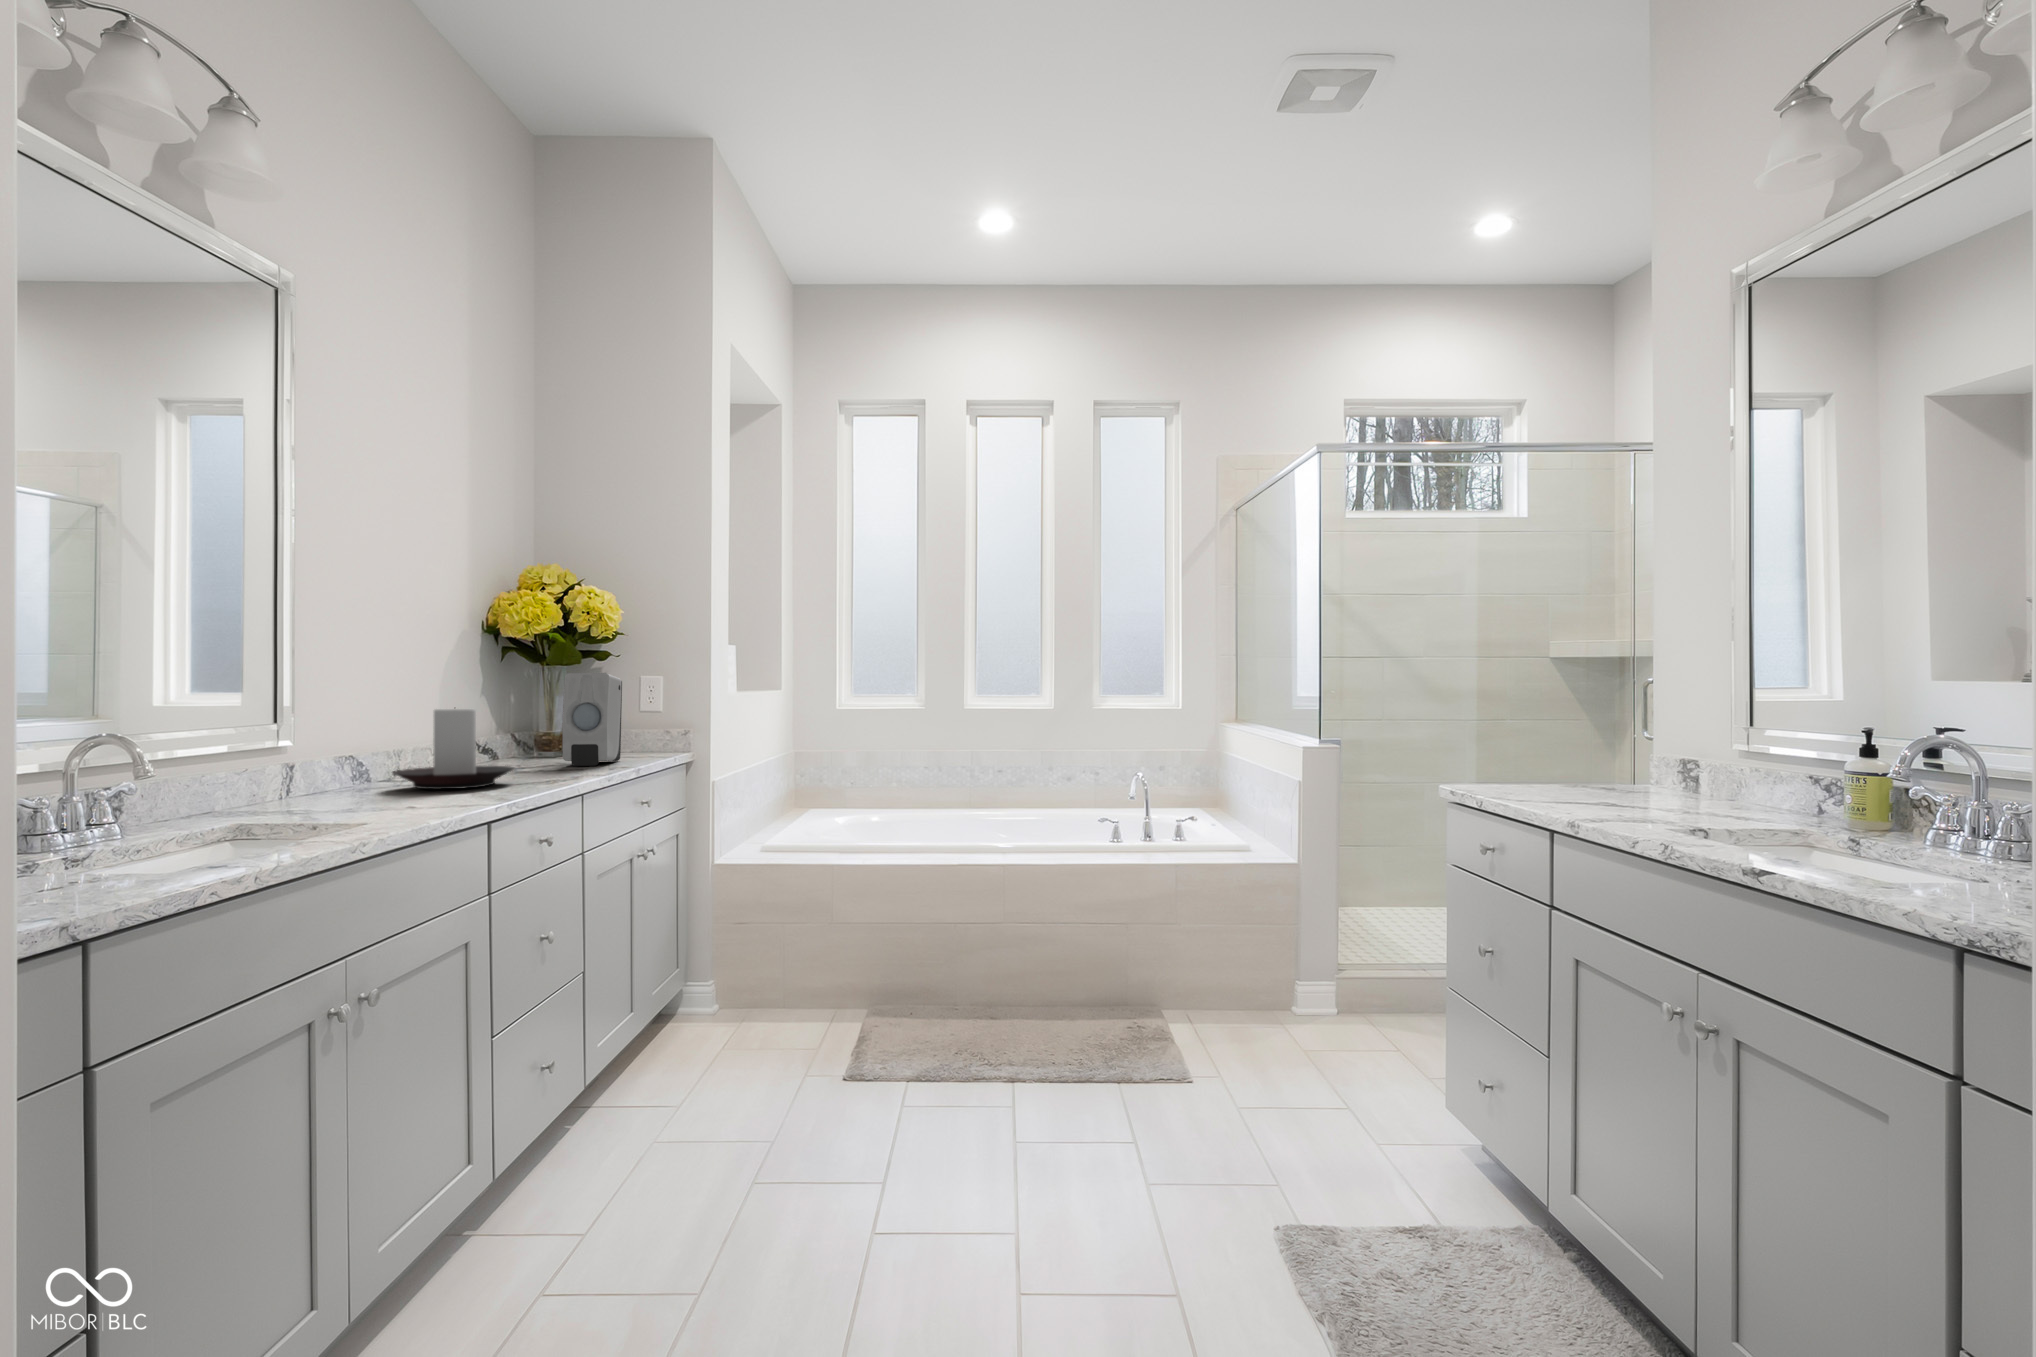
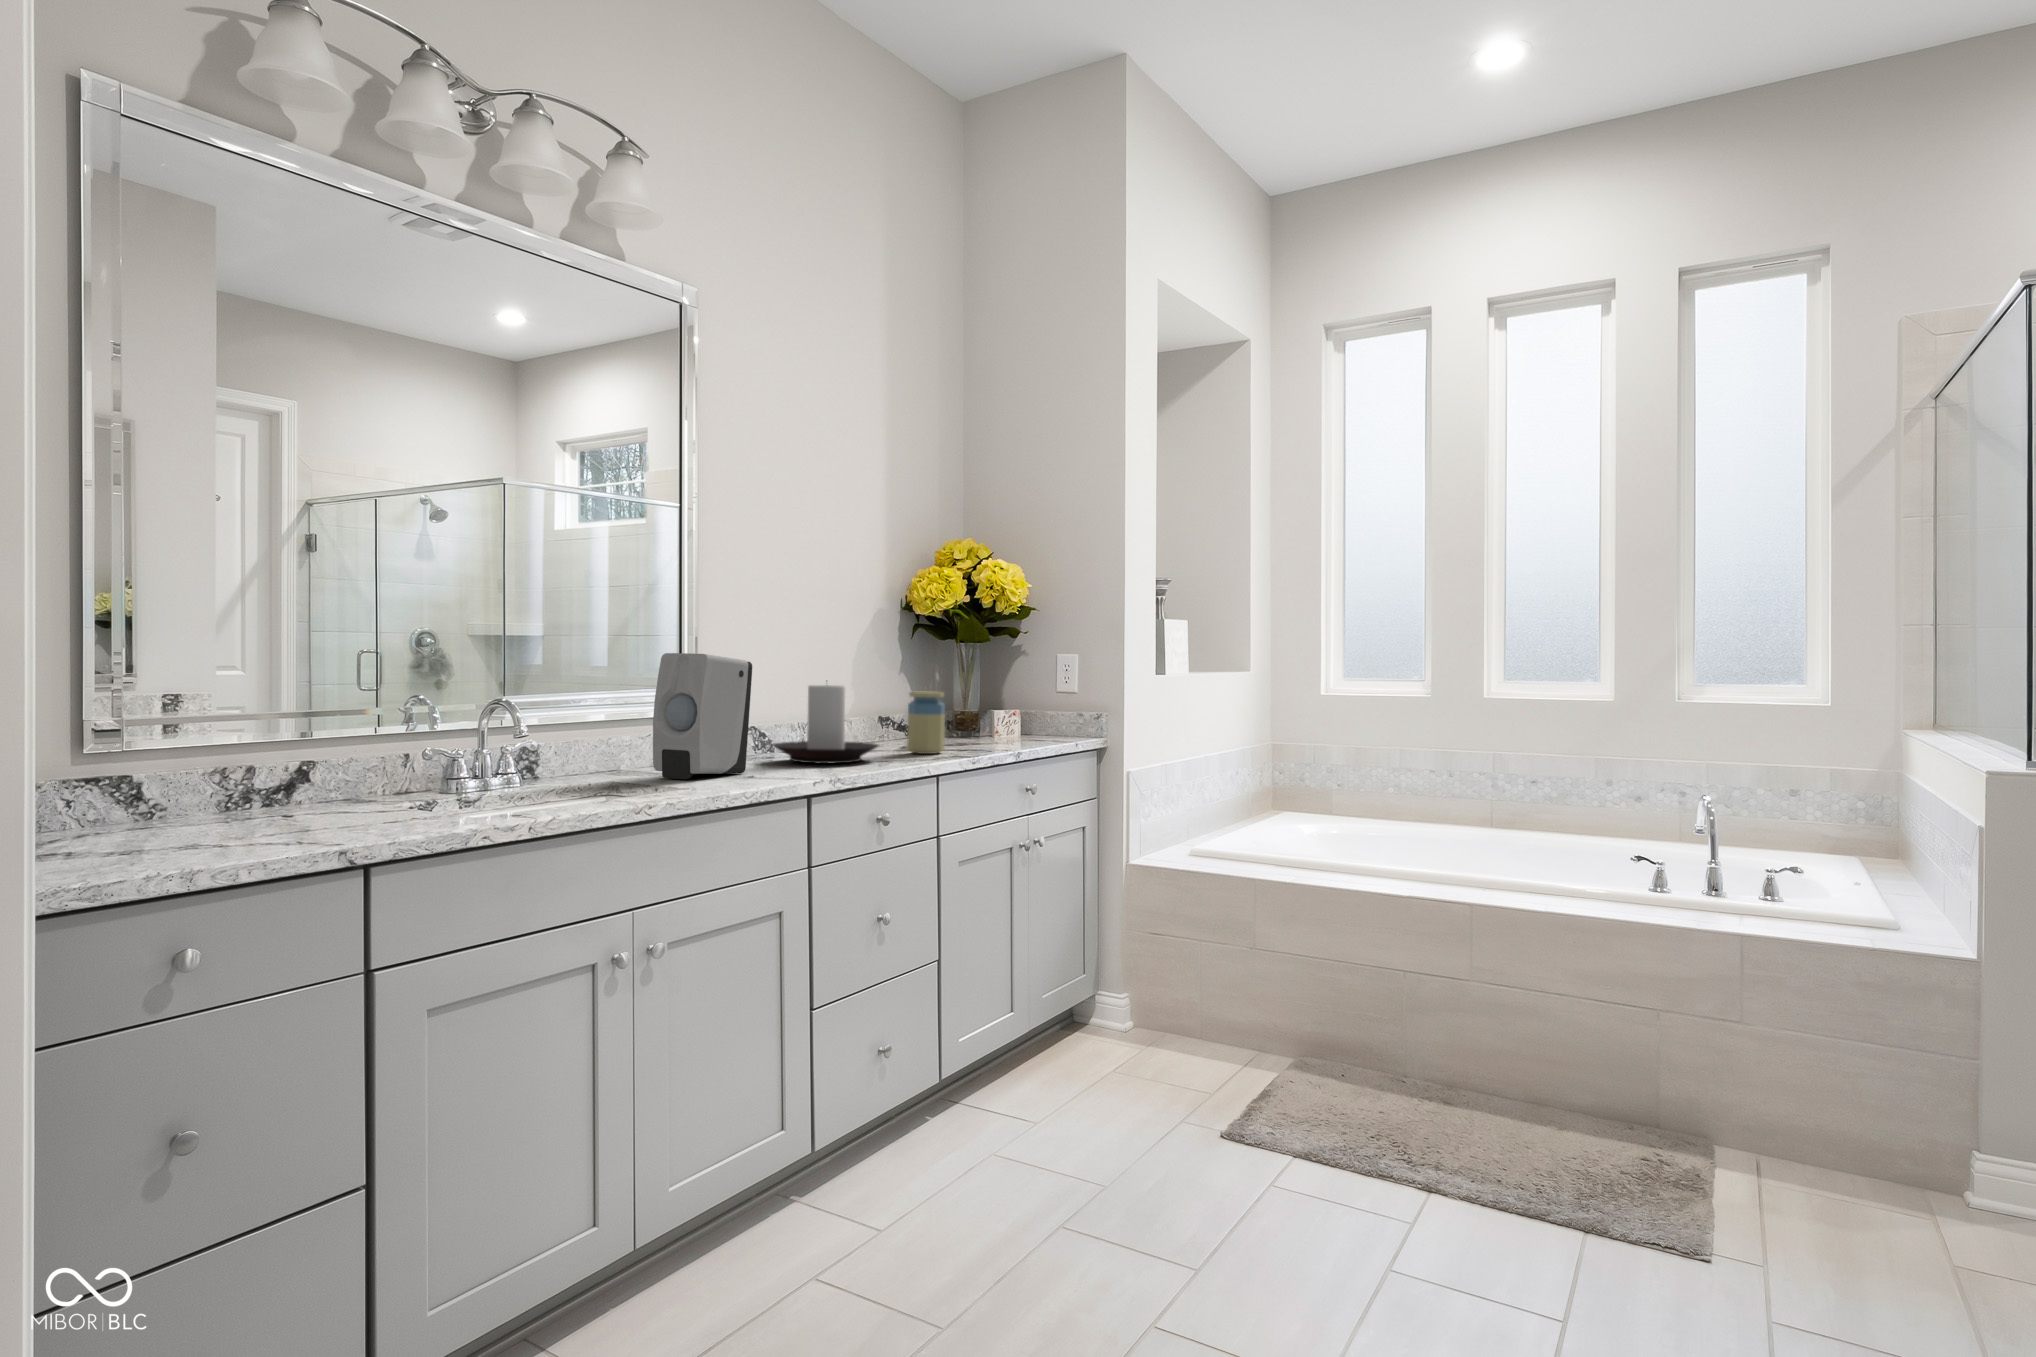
soap dispenser: present [562,673,622,766] -> present [653,653,752,779]
jar: none [526,713,564,774] -> present [907,692,945,754]

